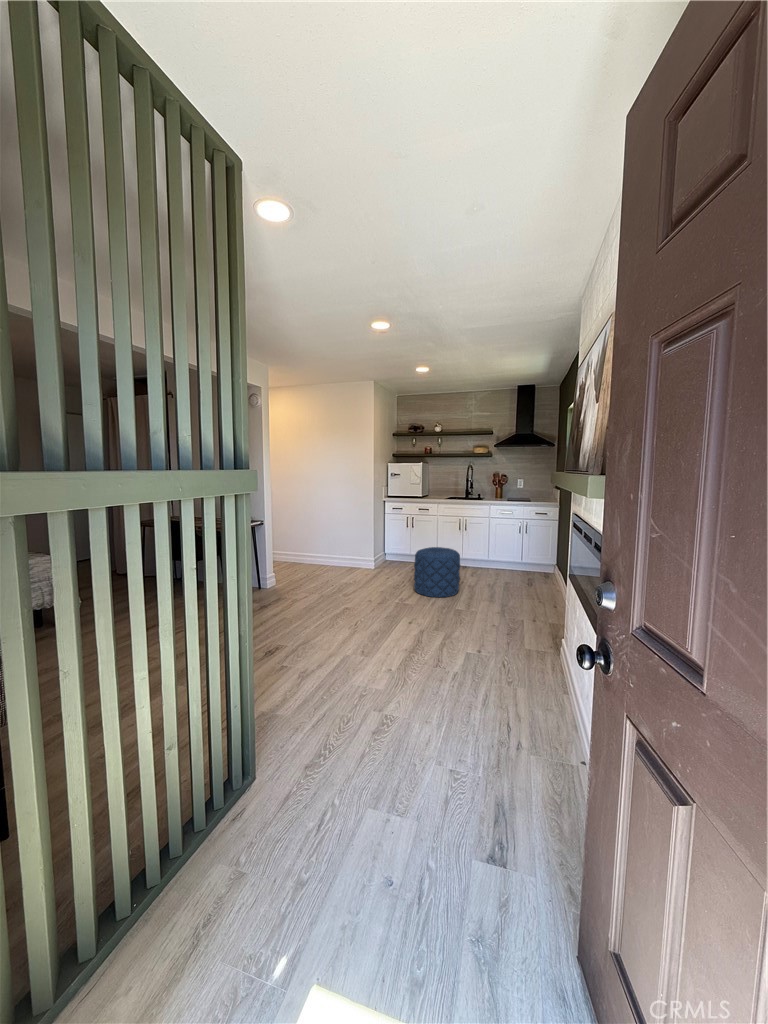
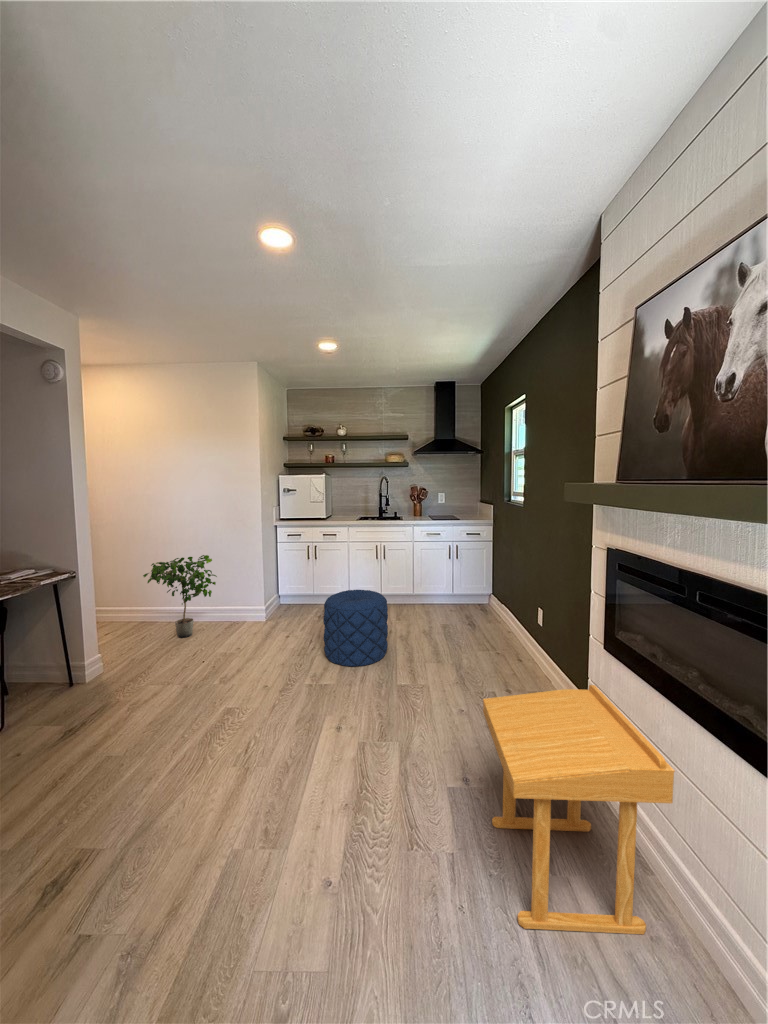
potted plant: none [297,518,344,573] -> present [143,555,217,638]
side table: none [491,590,573,701] -> present [483,685,675,935]

